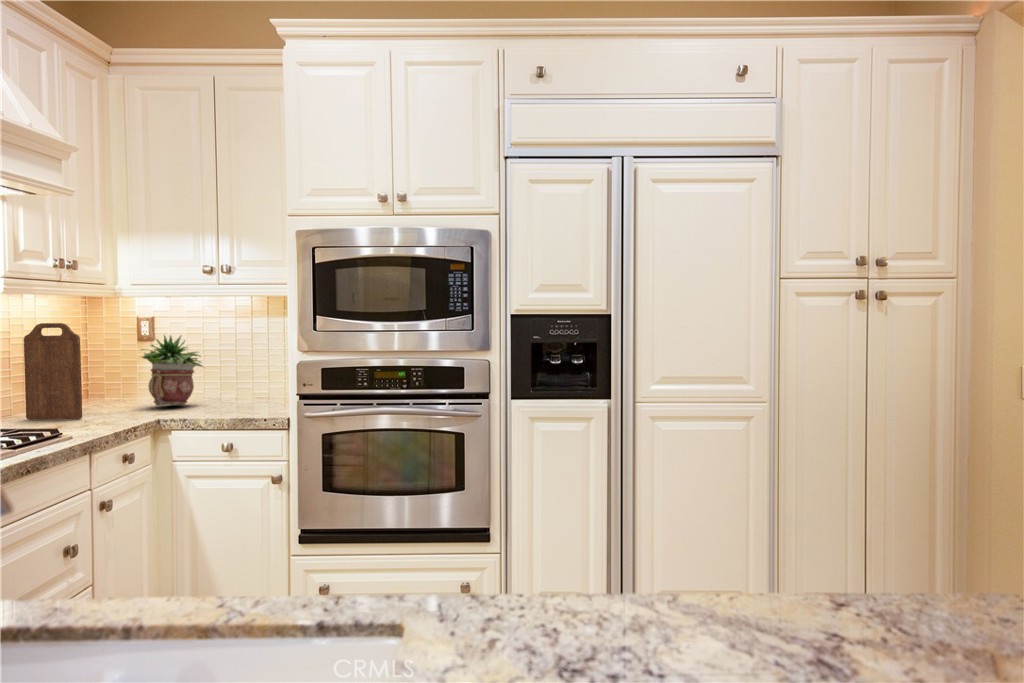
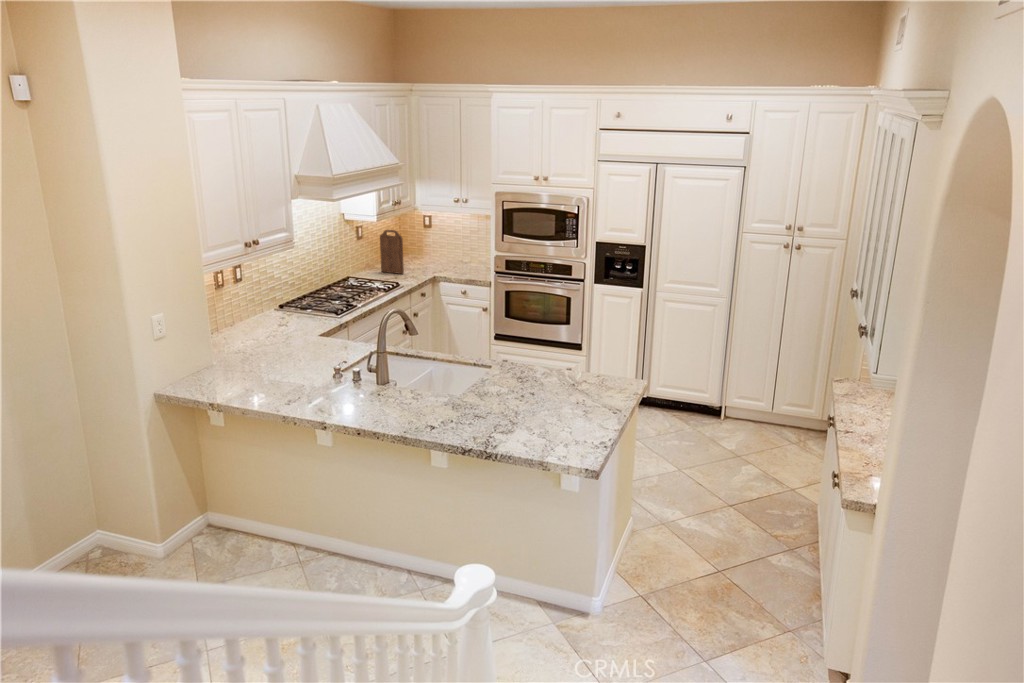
potted plant: present [141,335,203,406] -> none [425,232,455,268]

